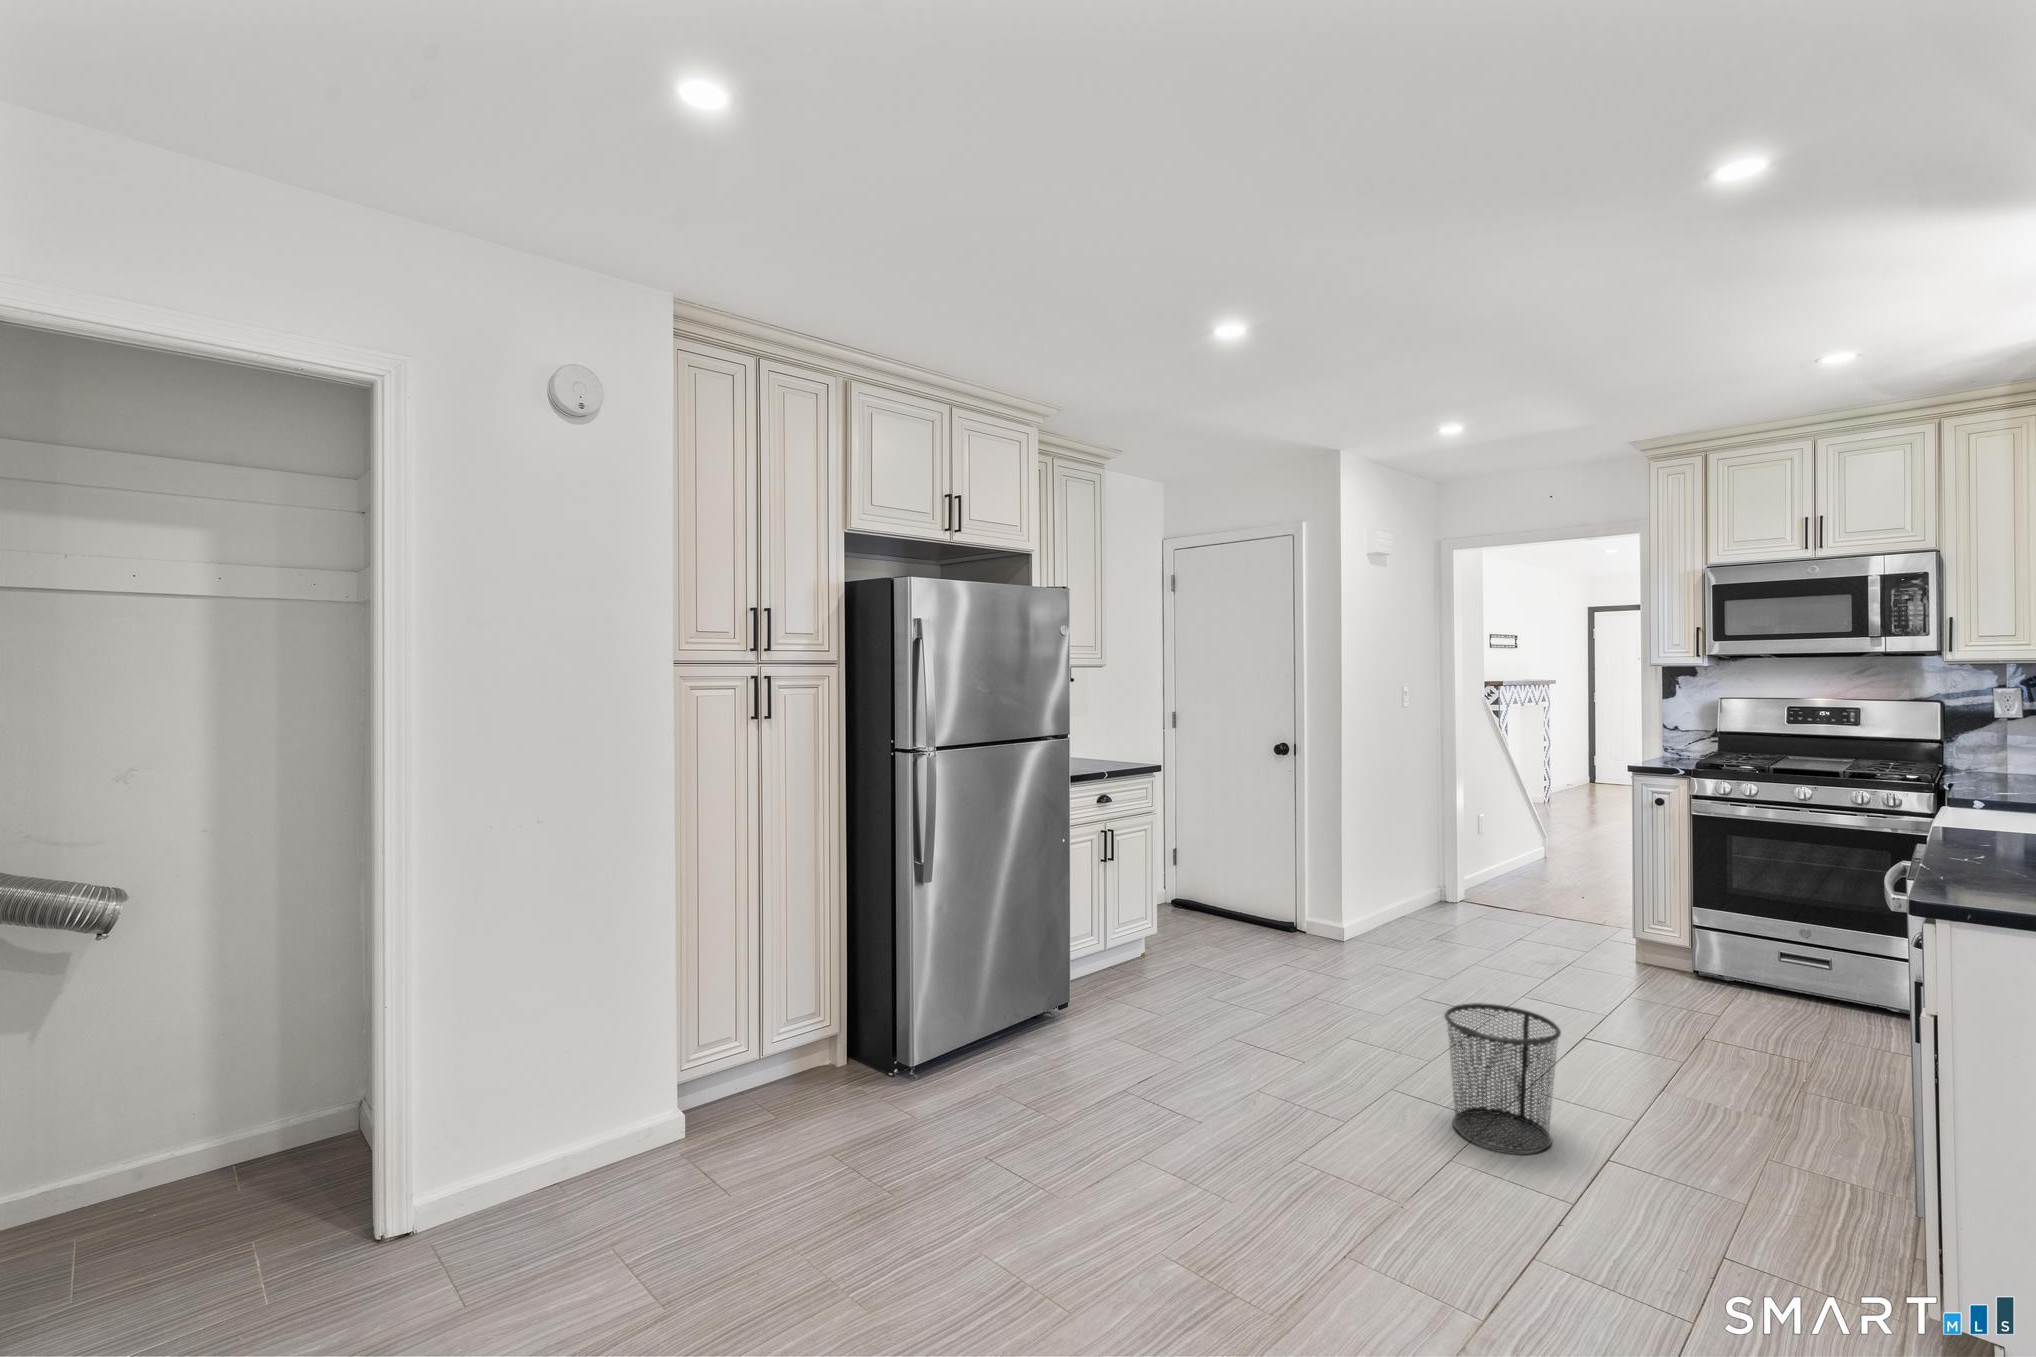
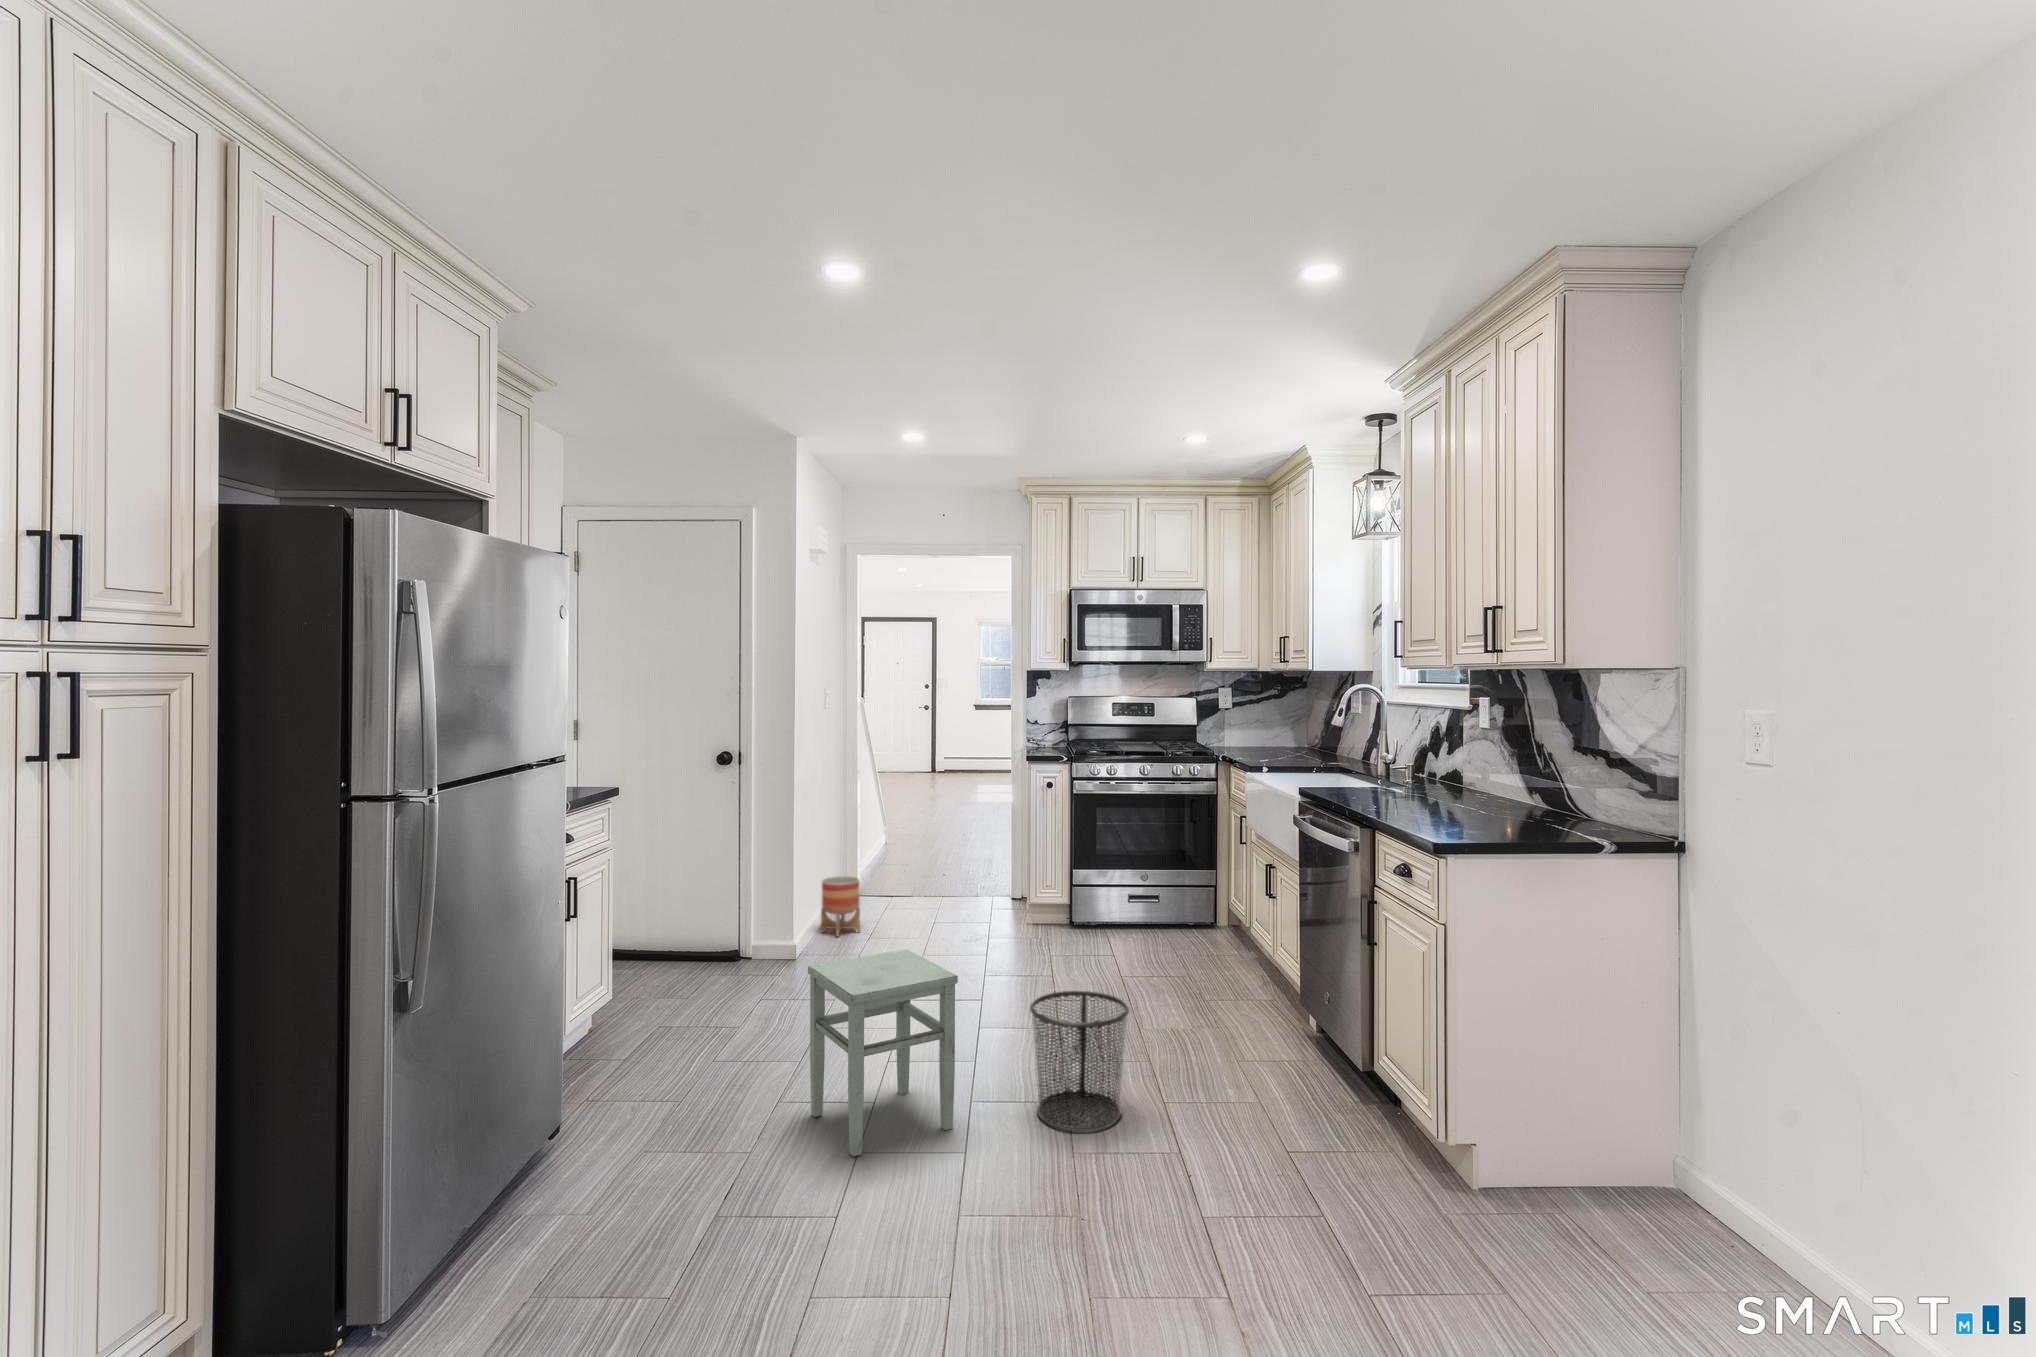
planter: none [1395,871,1434,930] -> present [821,876,860,937]
stool: none [1251,926,1366,1103] -> present [808,949,958,1157]

